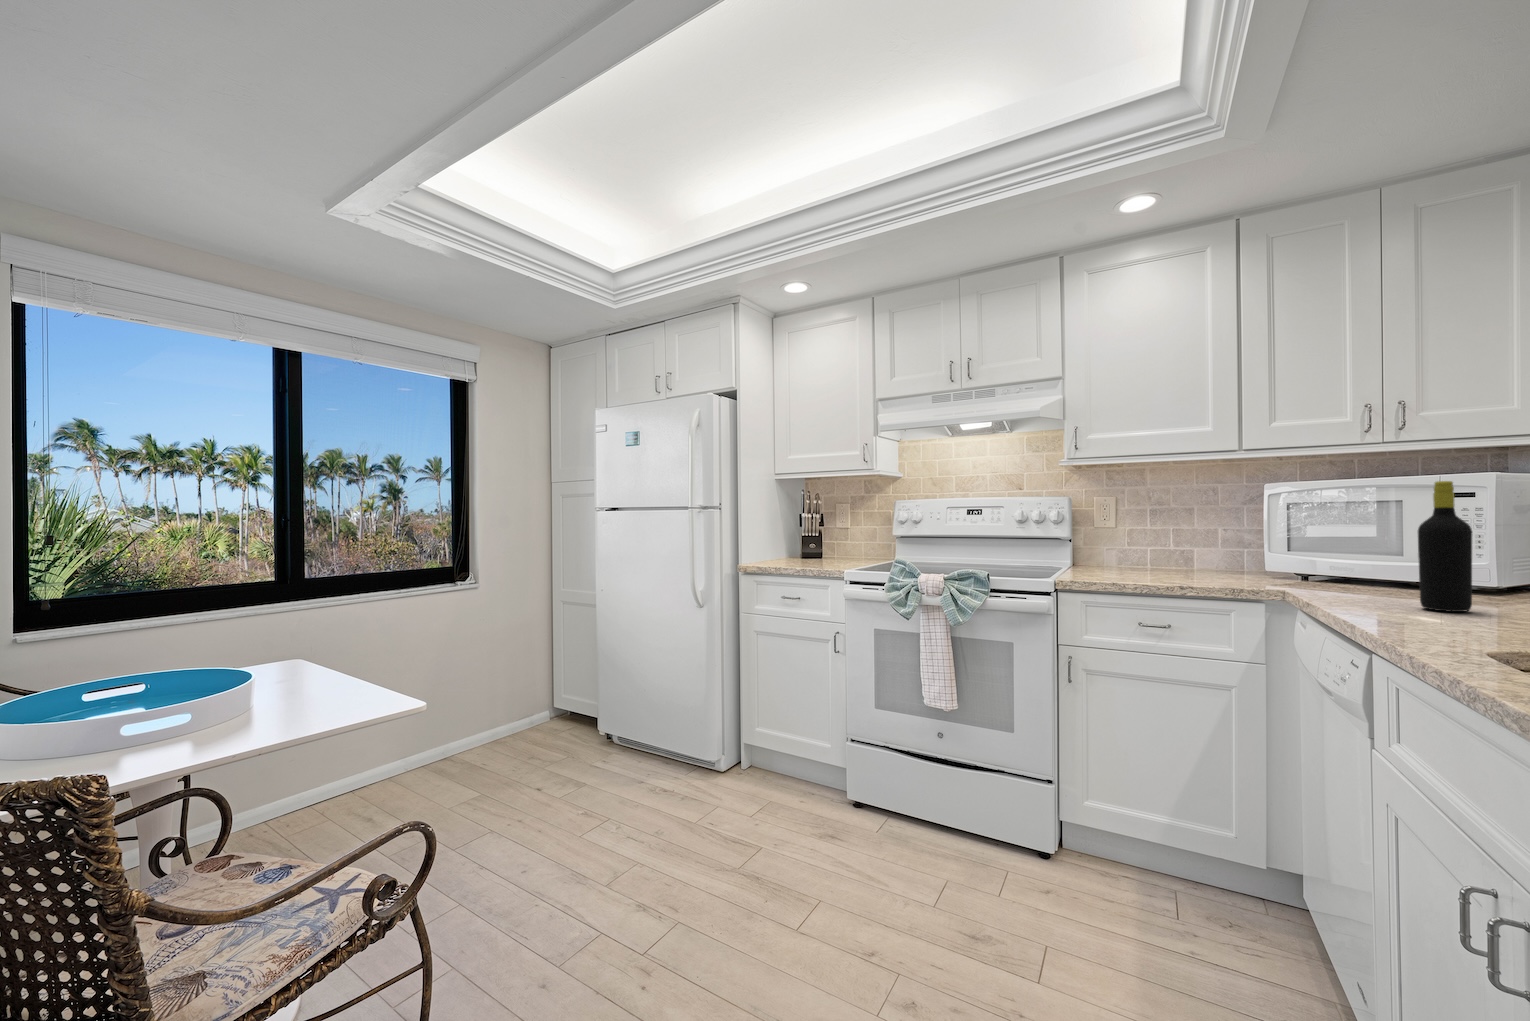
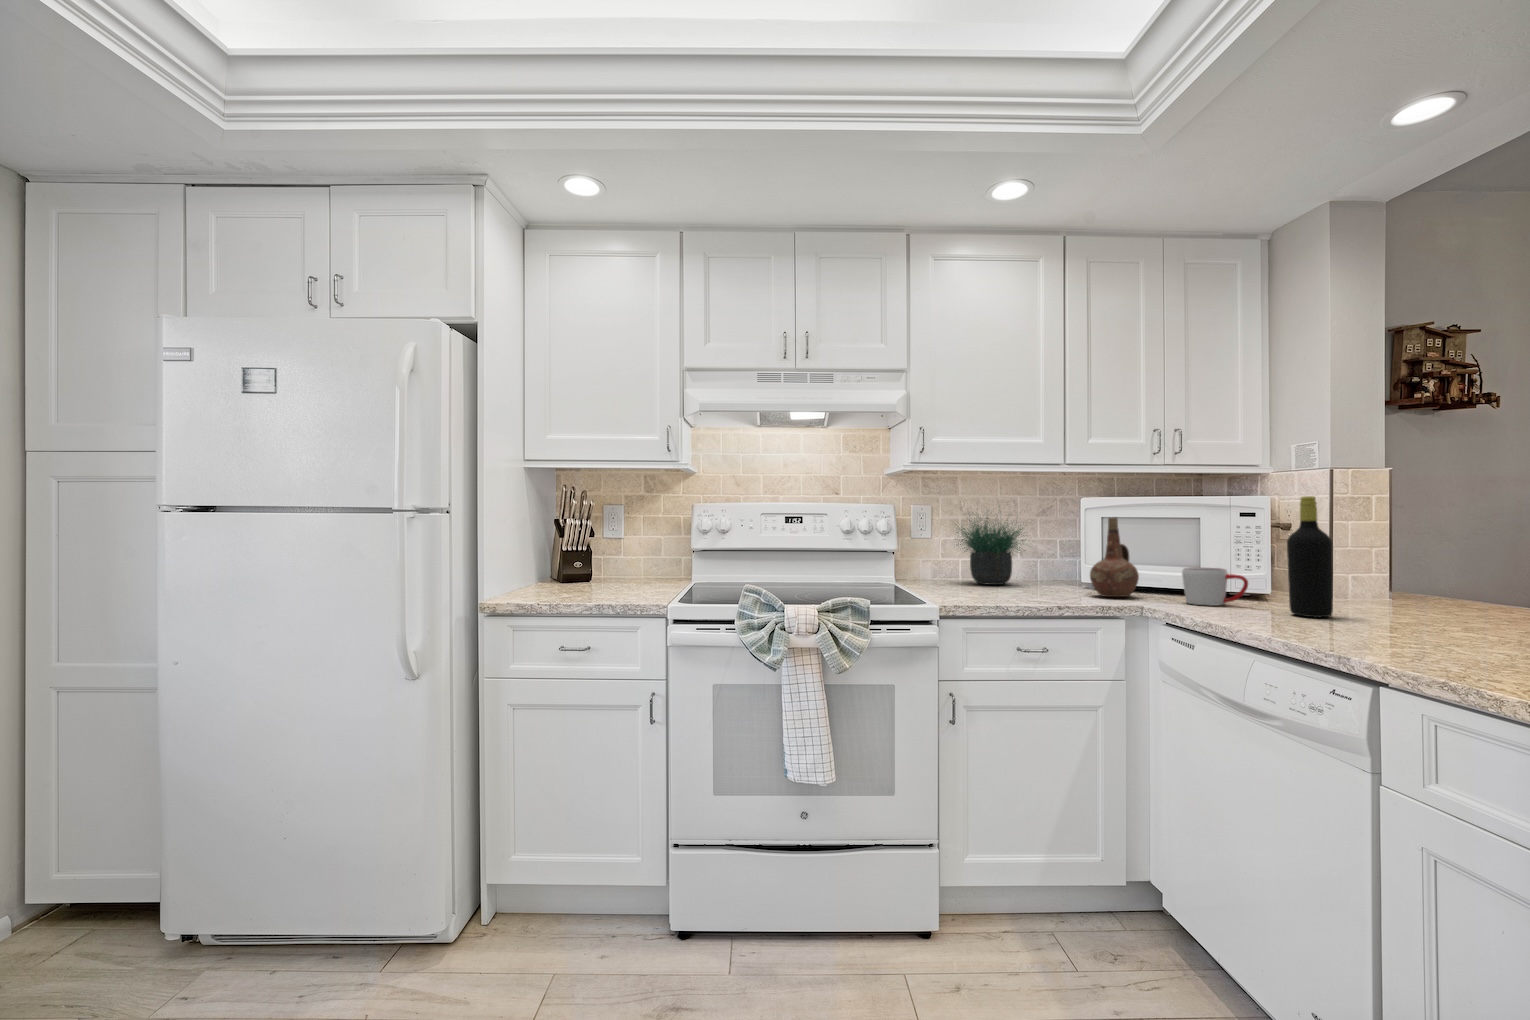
potted plant: none [1124,480,1230,571] -> present [957,510,1022,585]
ceramic pitcher: none [1245,504,1302,585] -> present [1090,517,1139,597]
mug: none [1332,557,1403,597] -> present [1182,567,1248,606]

